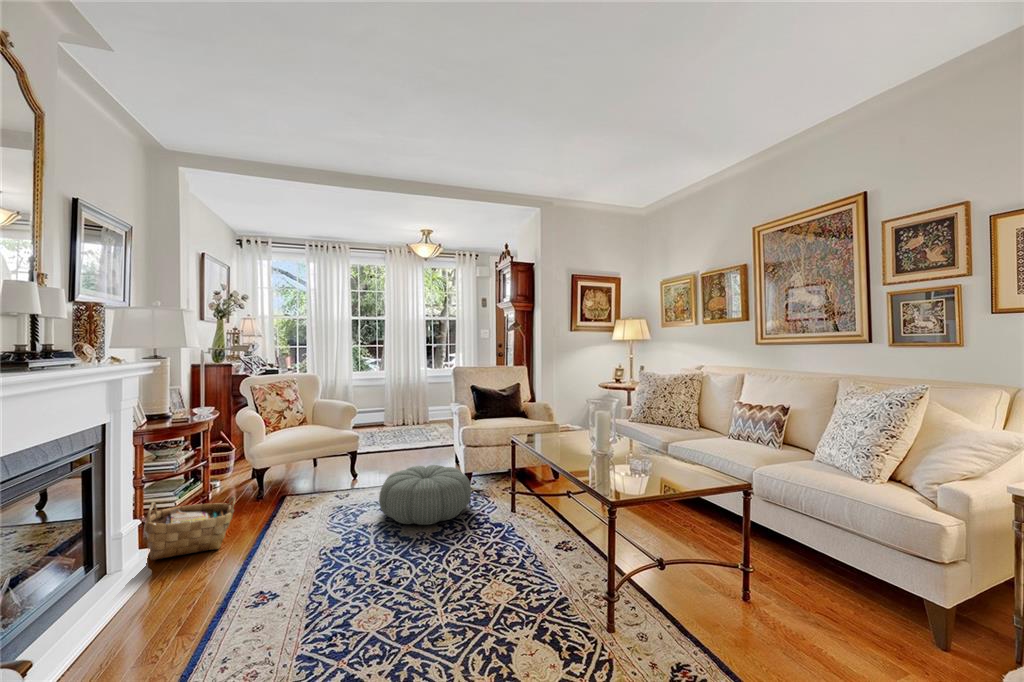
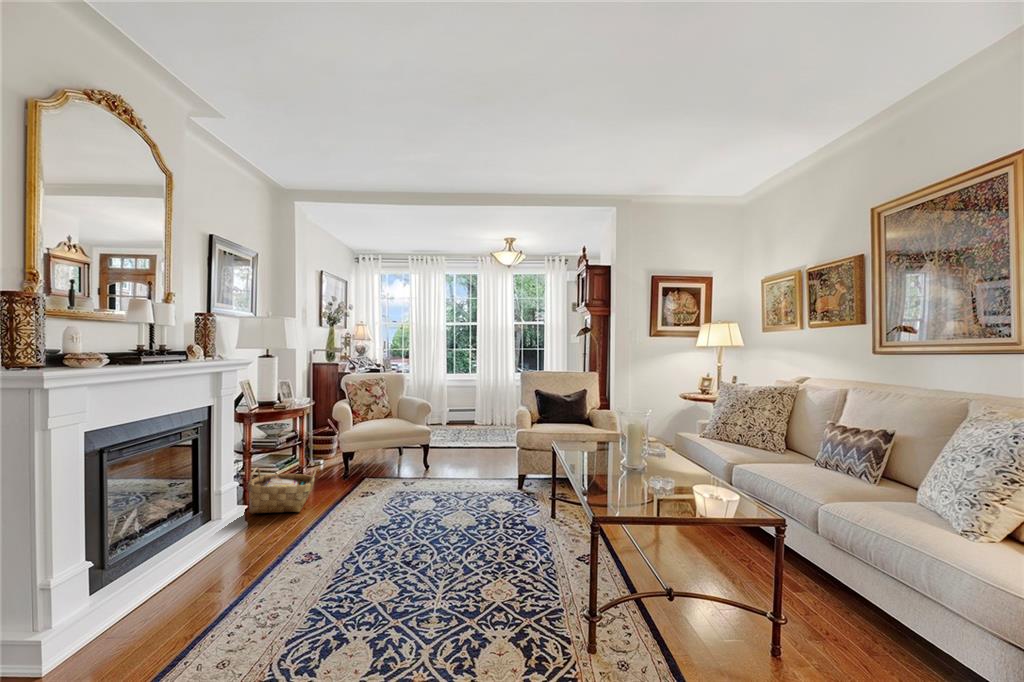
pouf: present [379,465,471,525] -> none [431,462,516,517]

